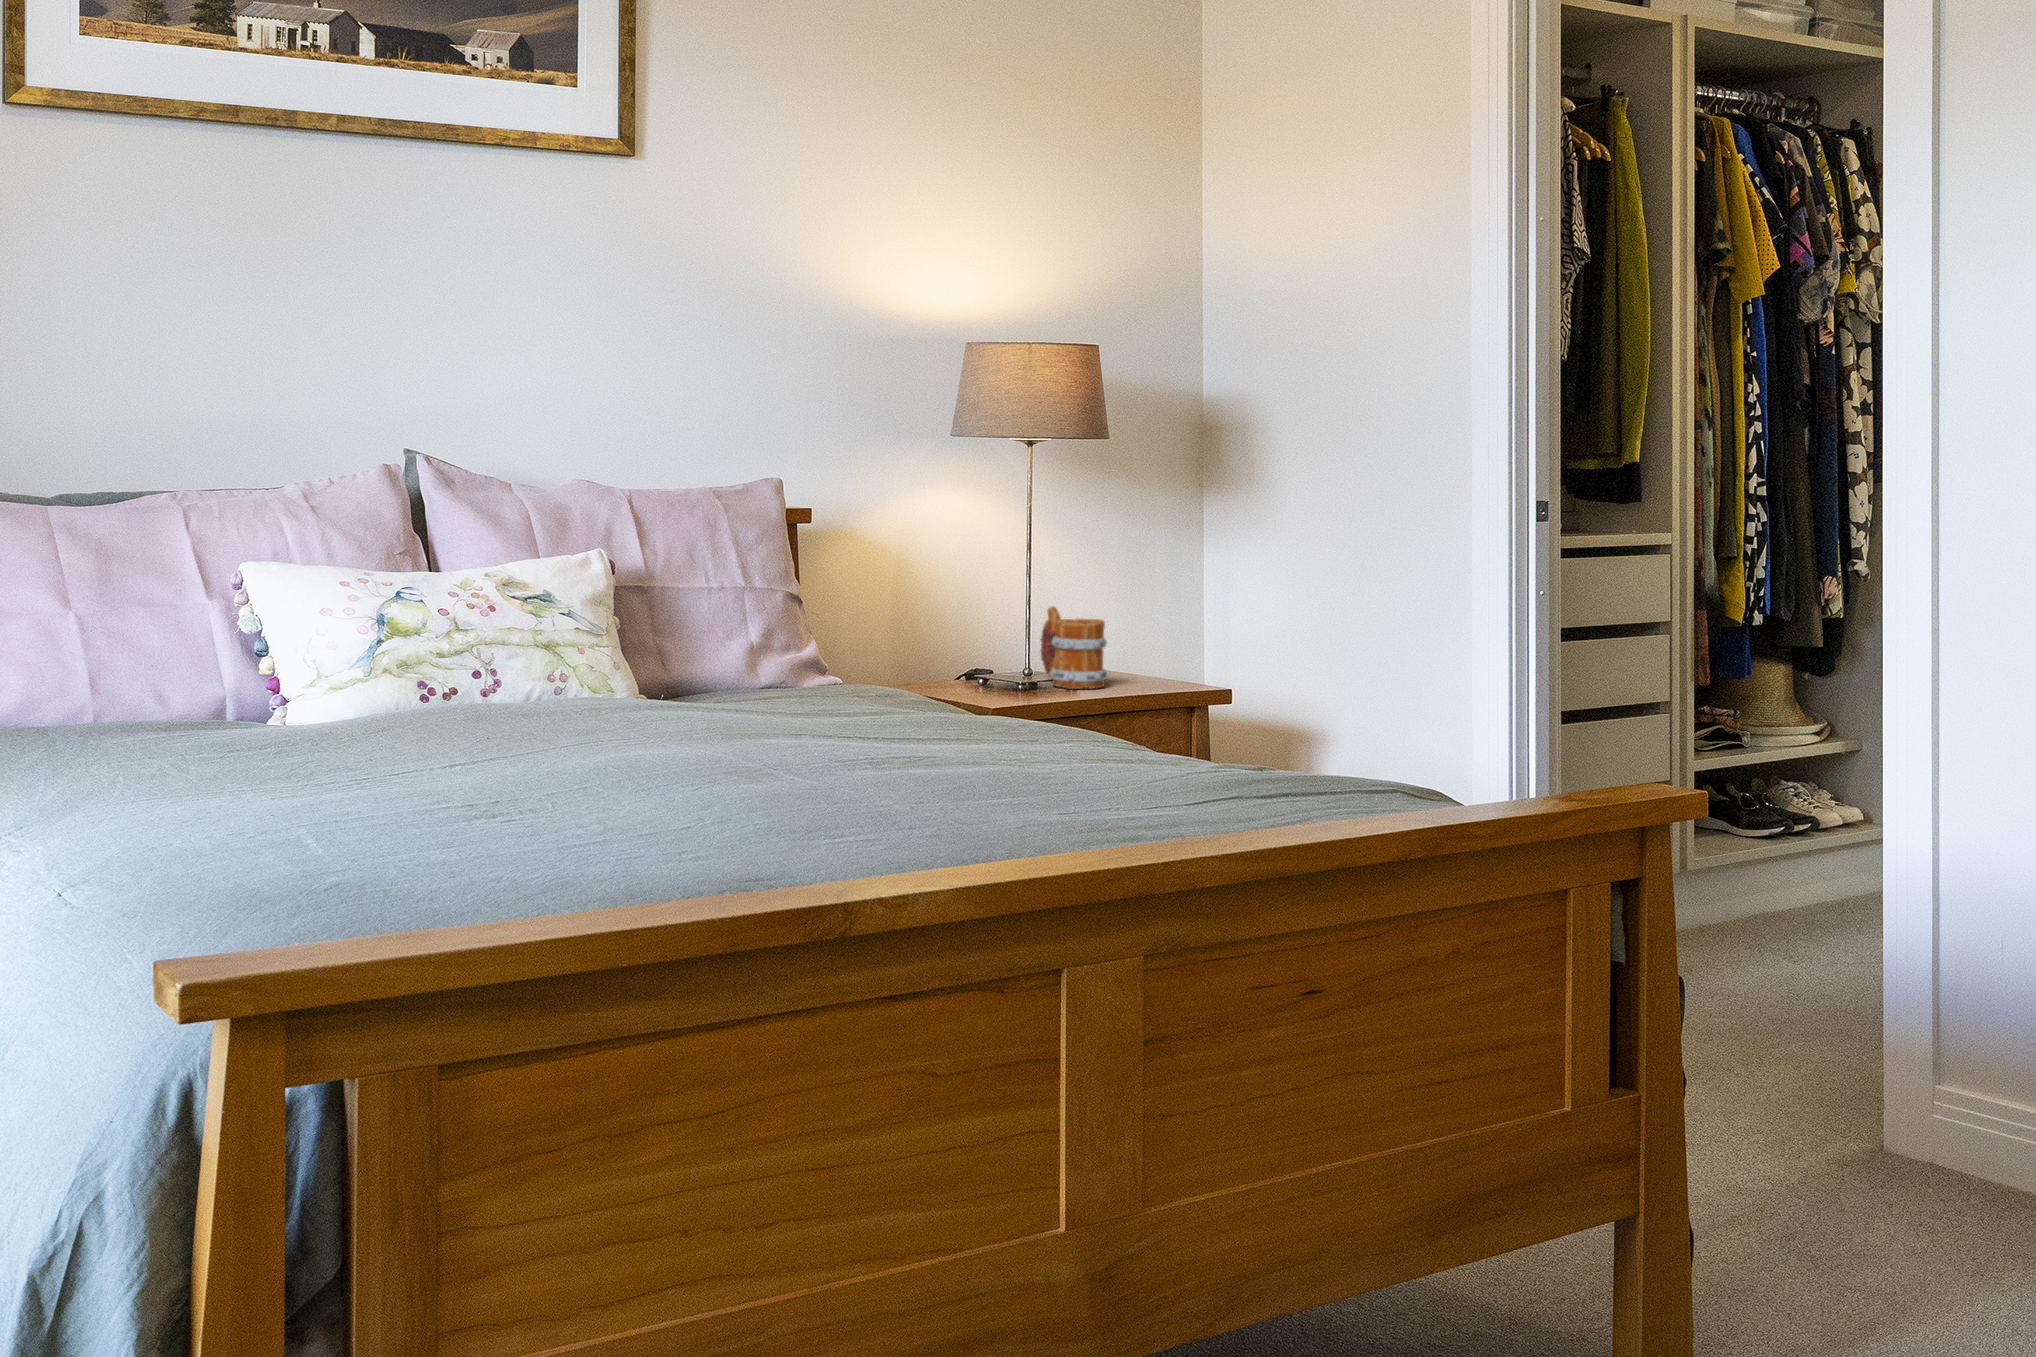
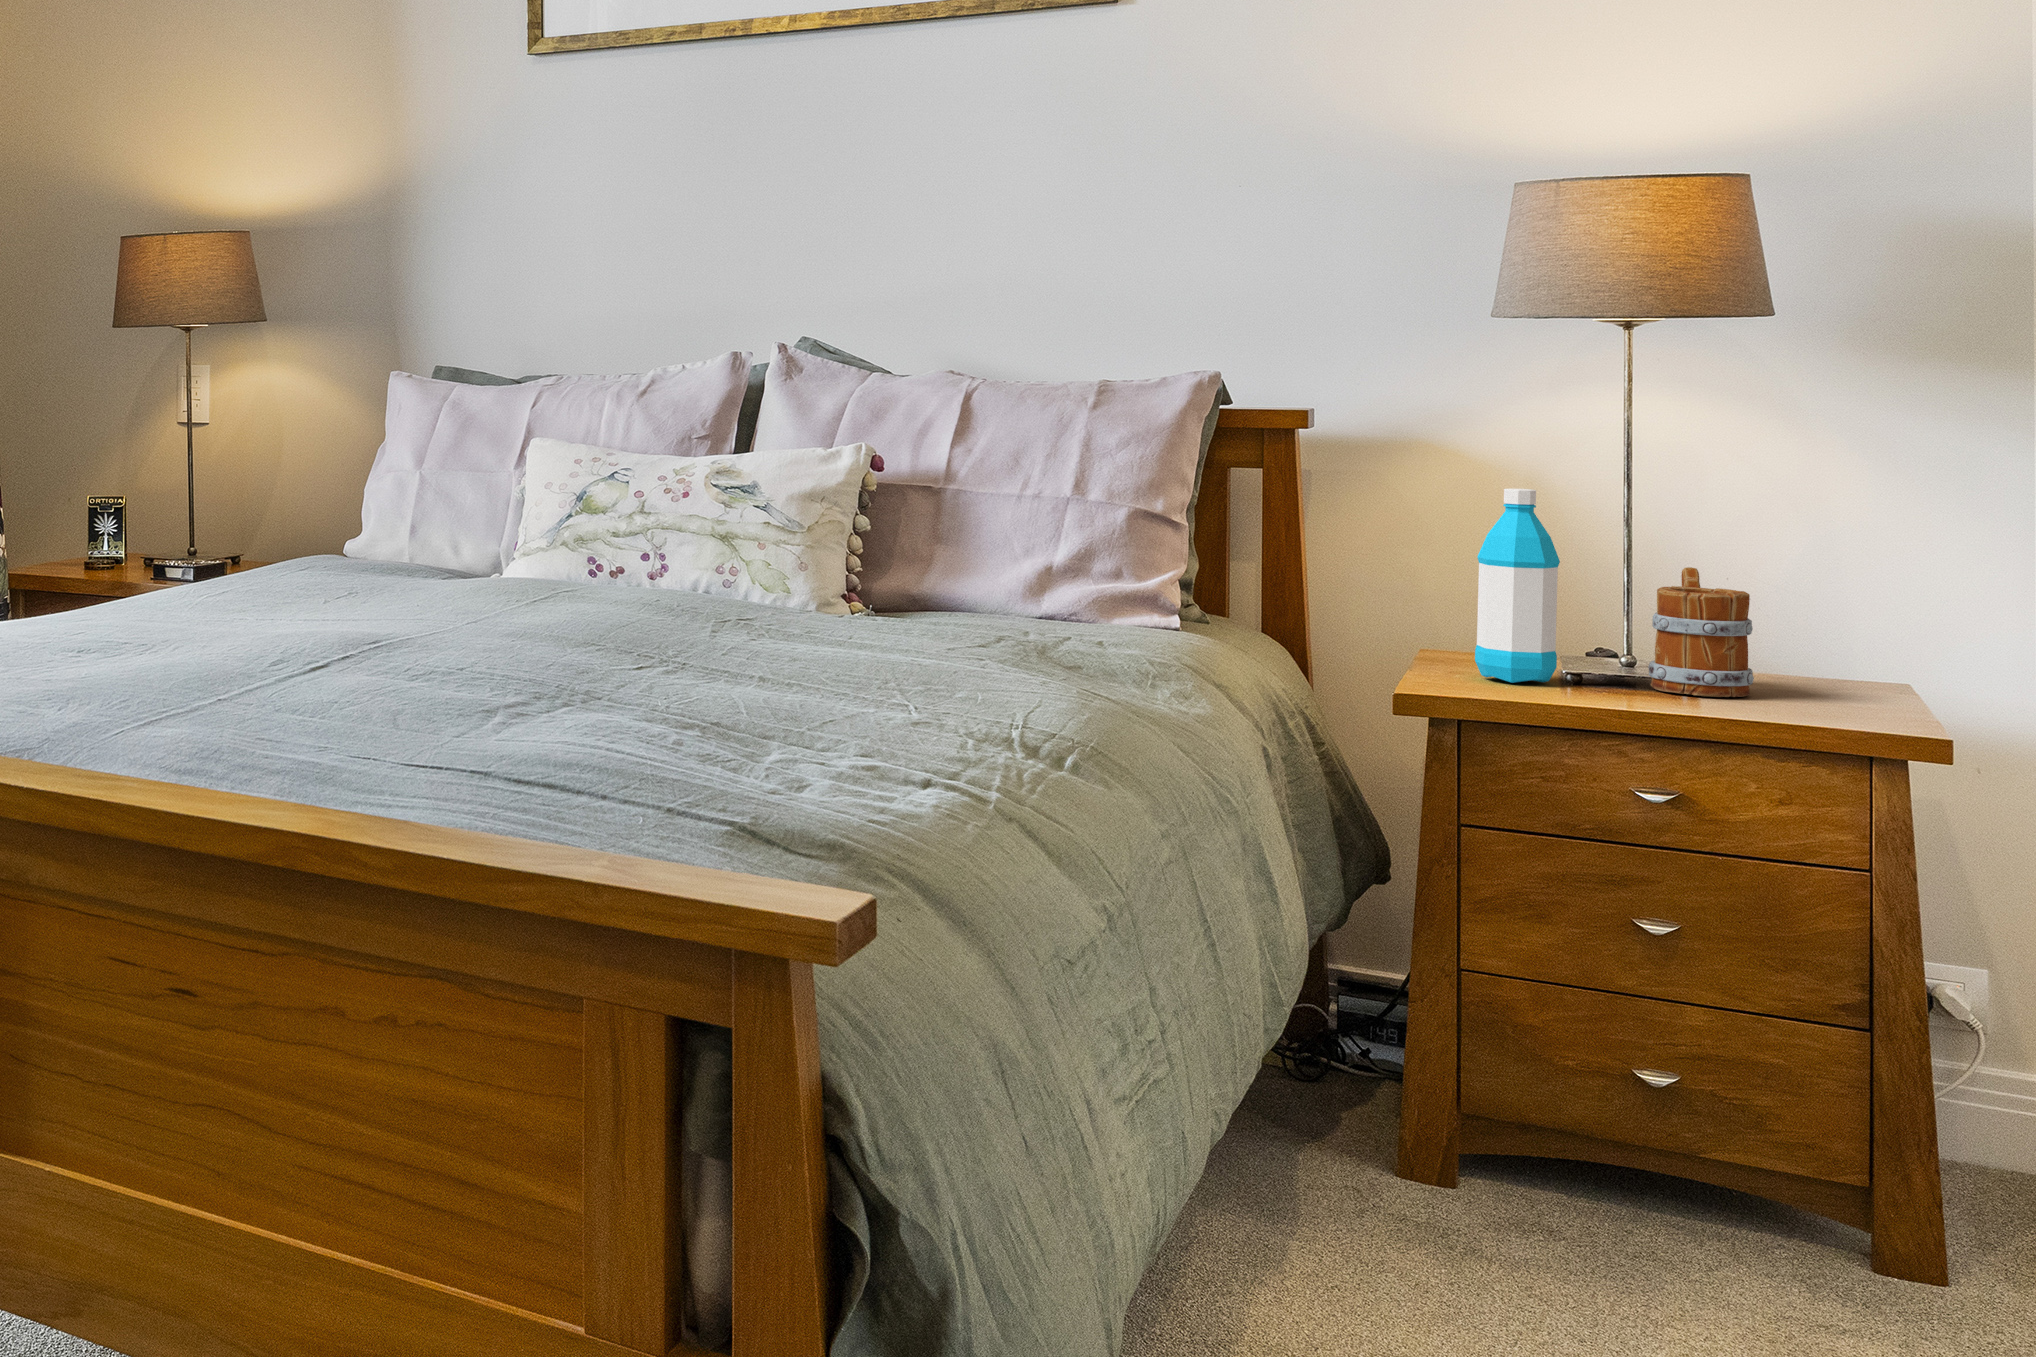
water bottle: none [979,561,1027,695] -> present [1475,489,1560,683]

